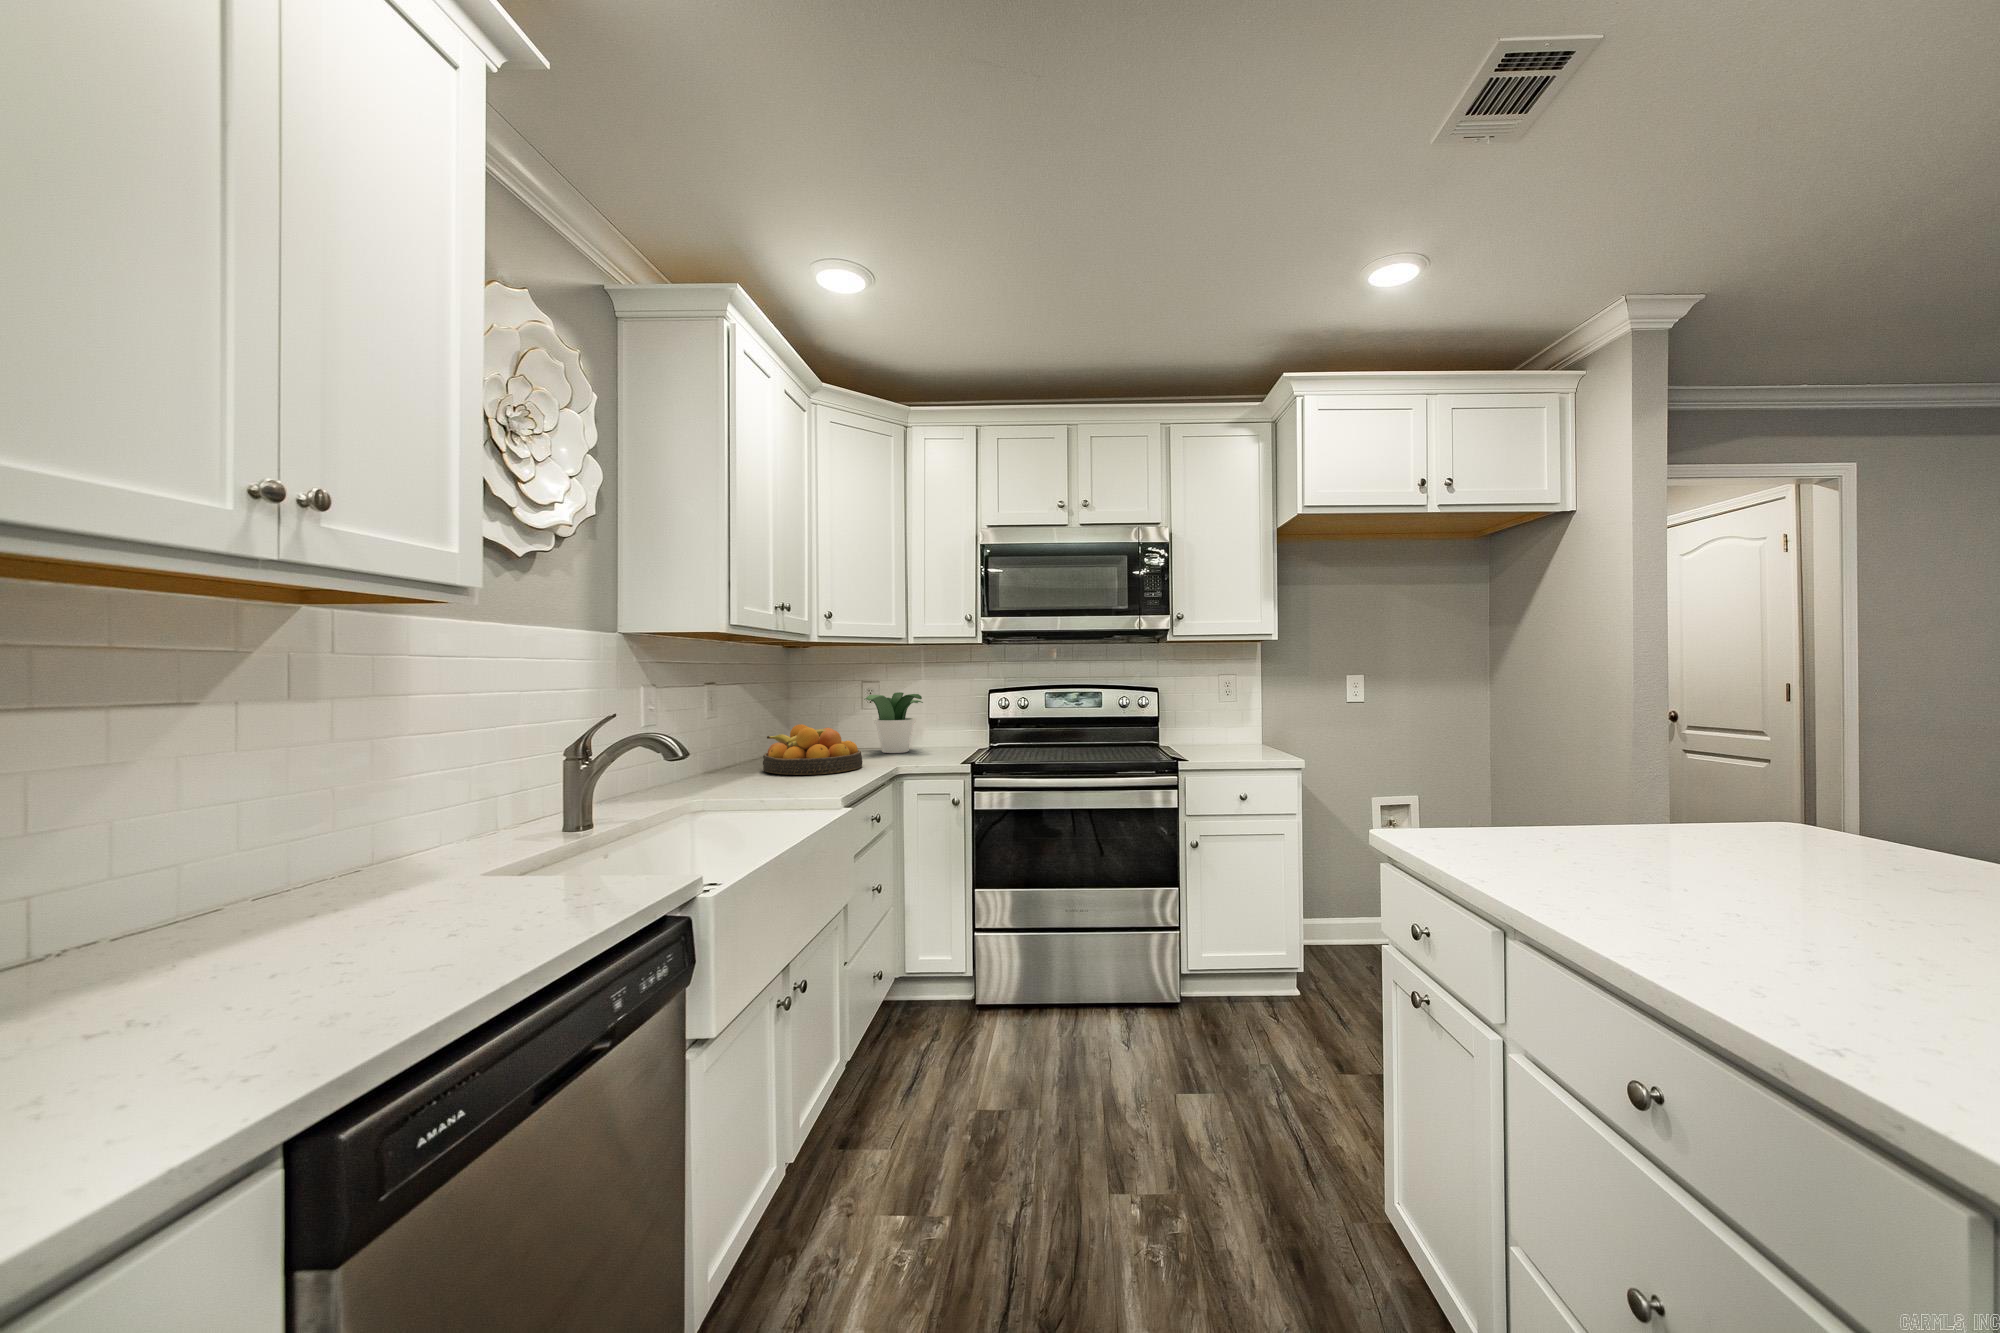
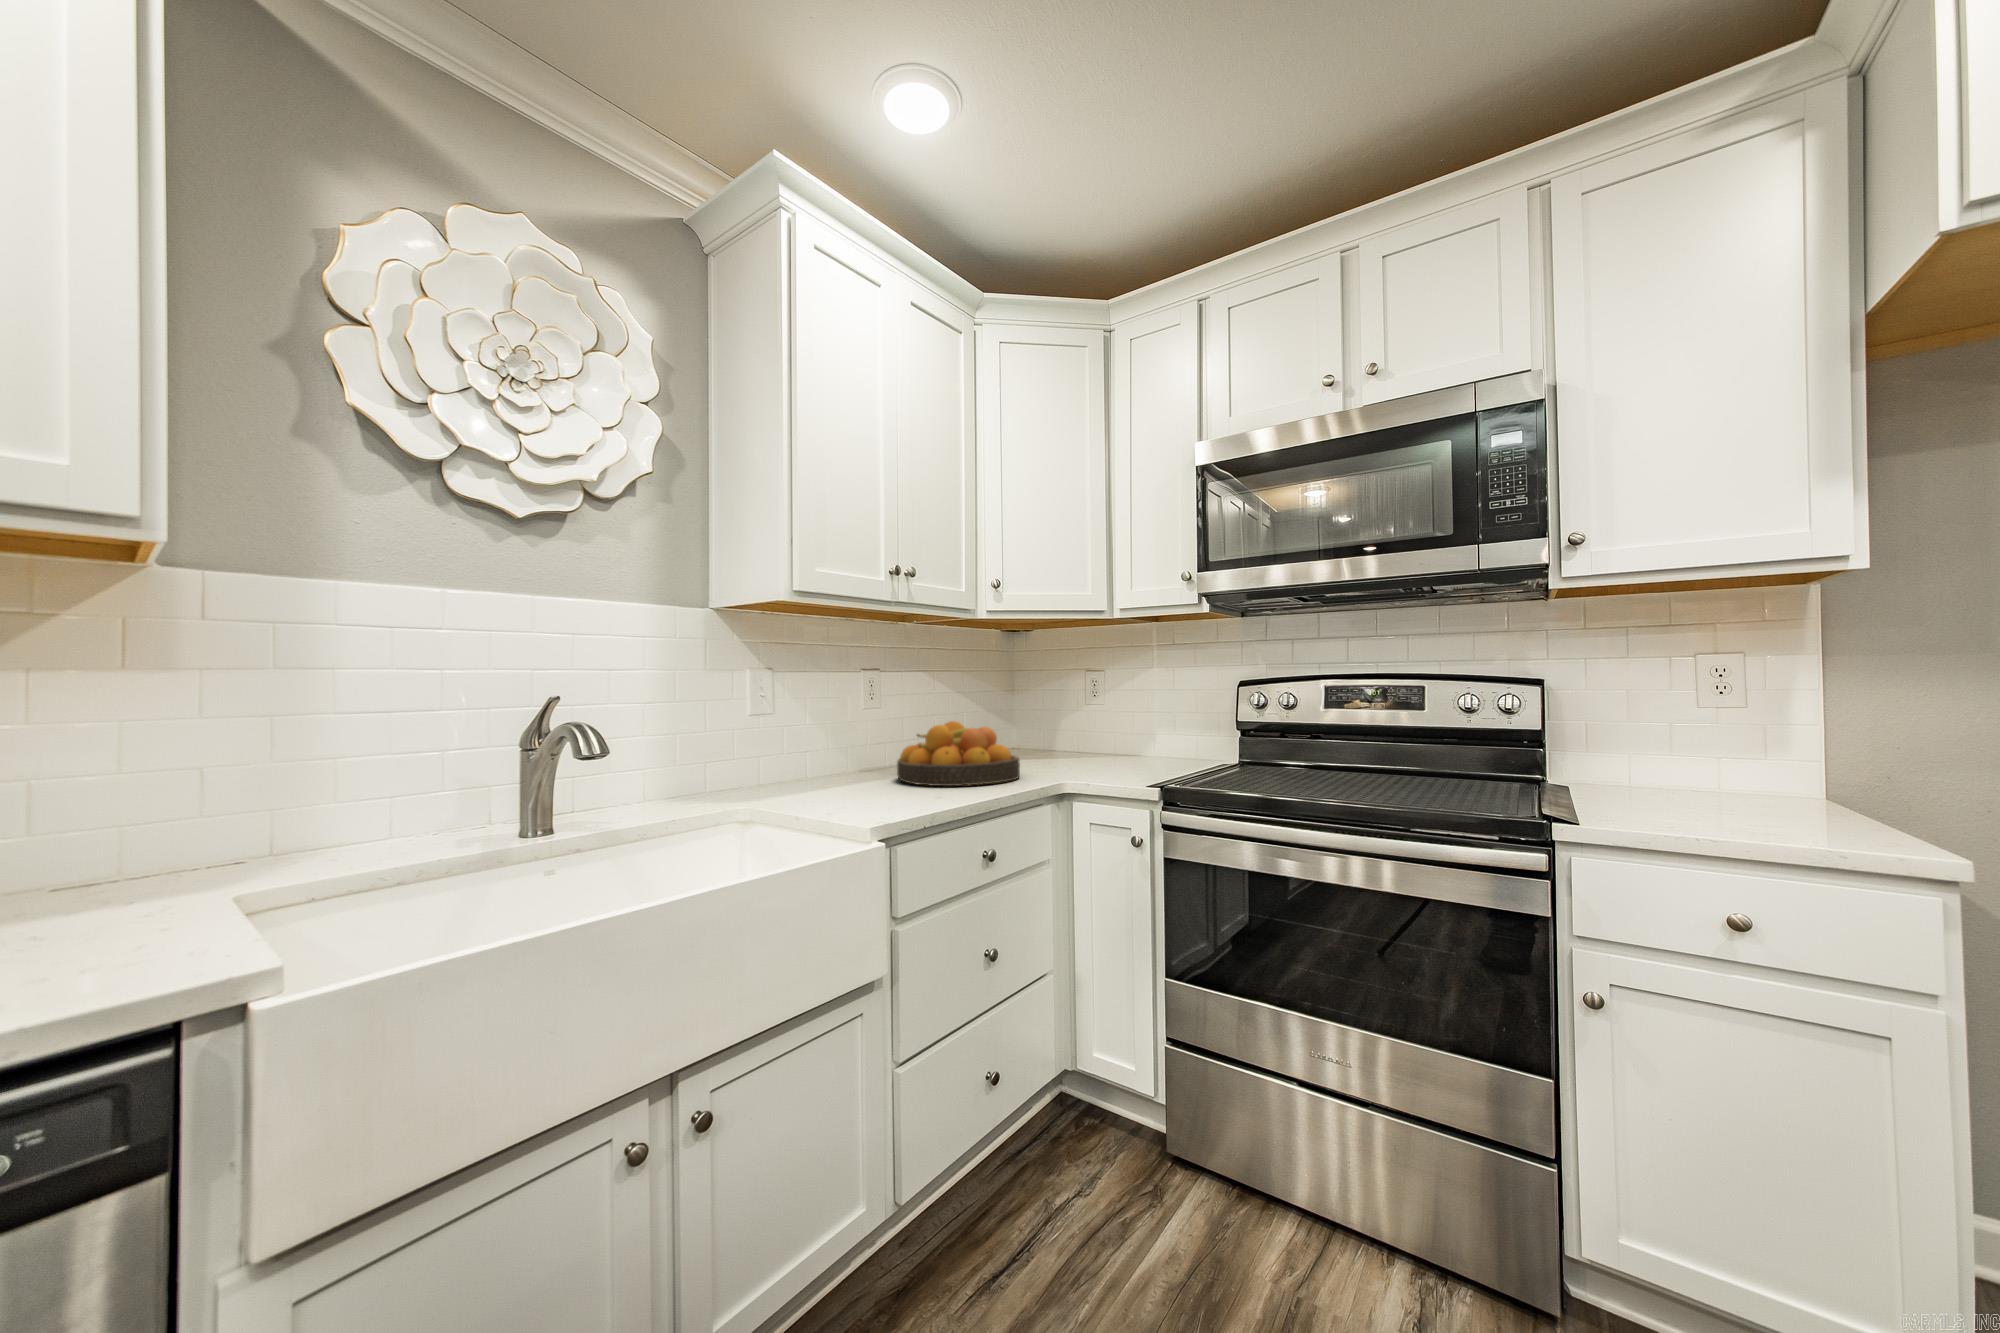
potted plant: present [865,692,923,753] -> none [1056,684,1144,765]

